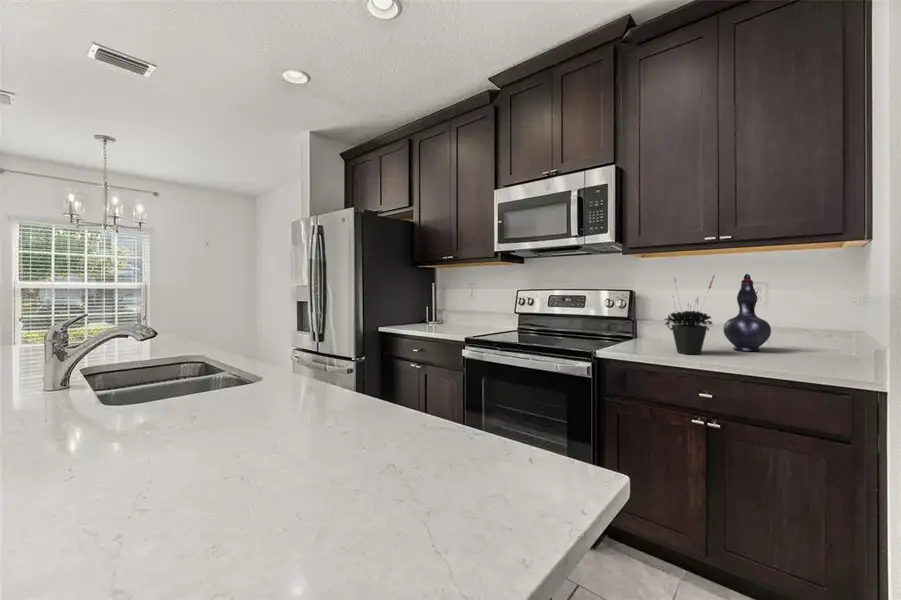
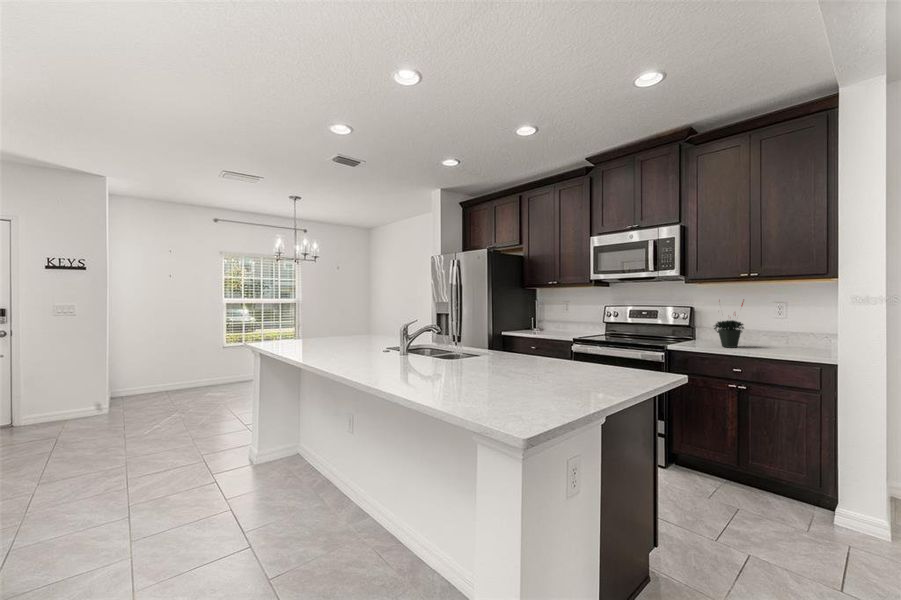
decorative vase: present [724,274,771,351] -> none [754,297,785,346]

